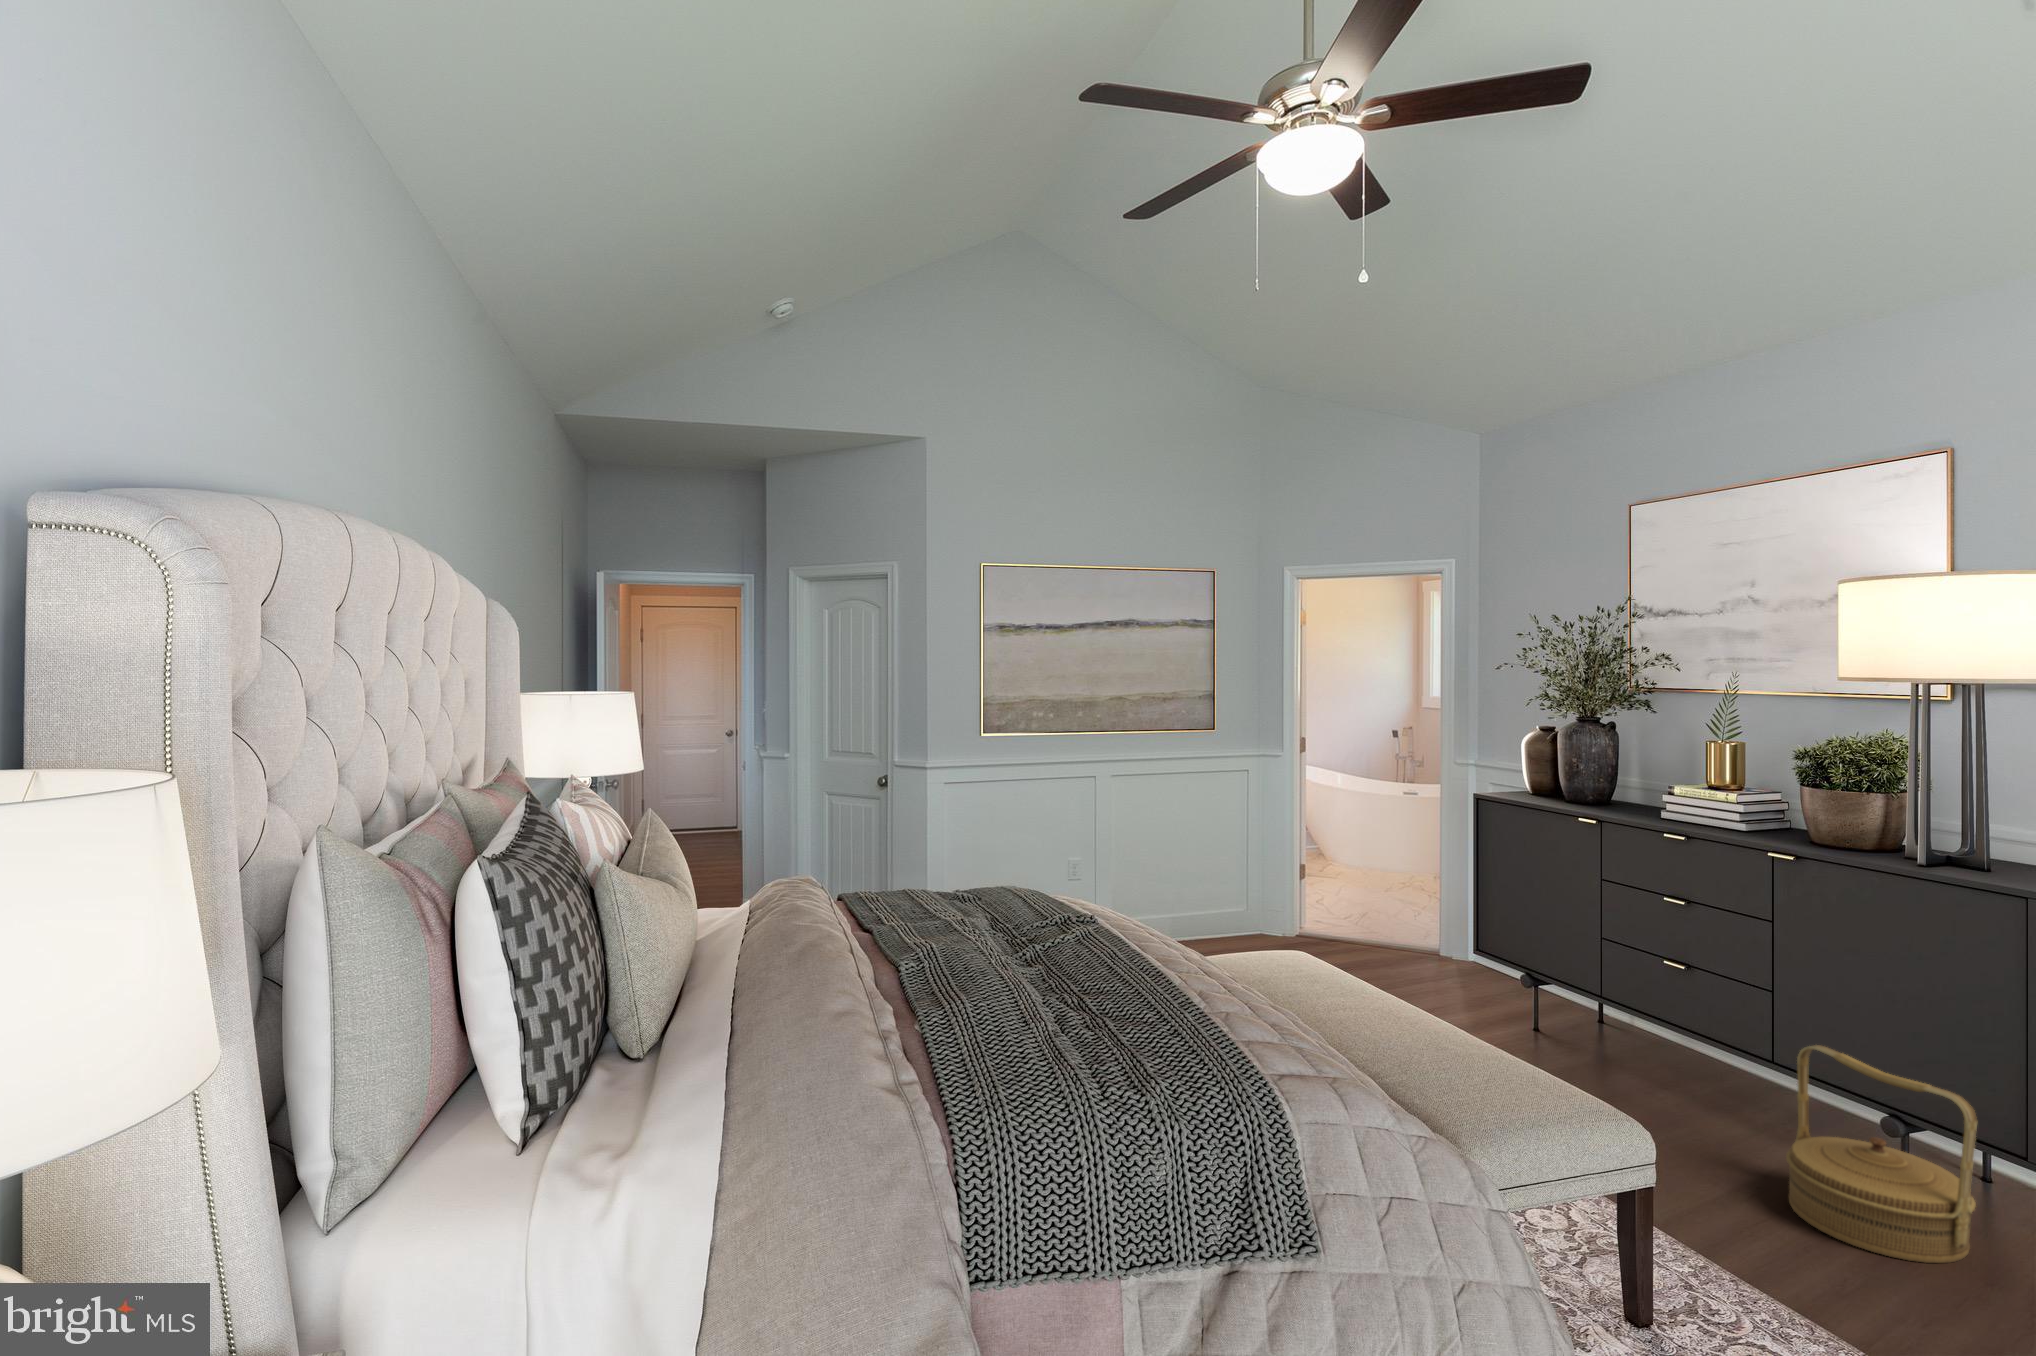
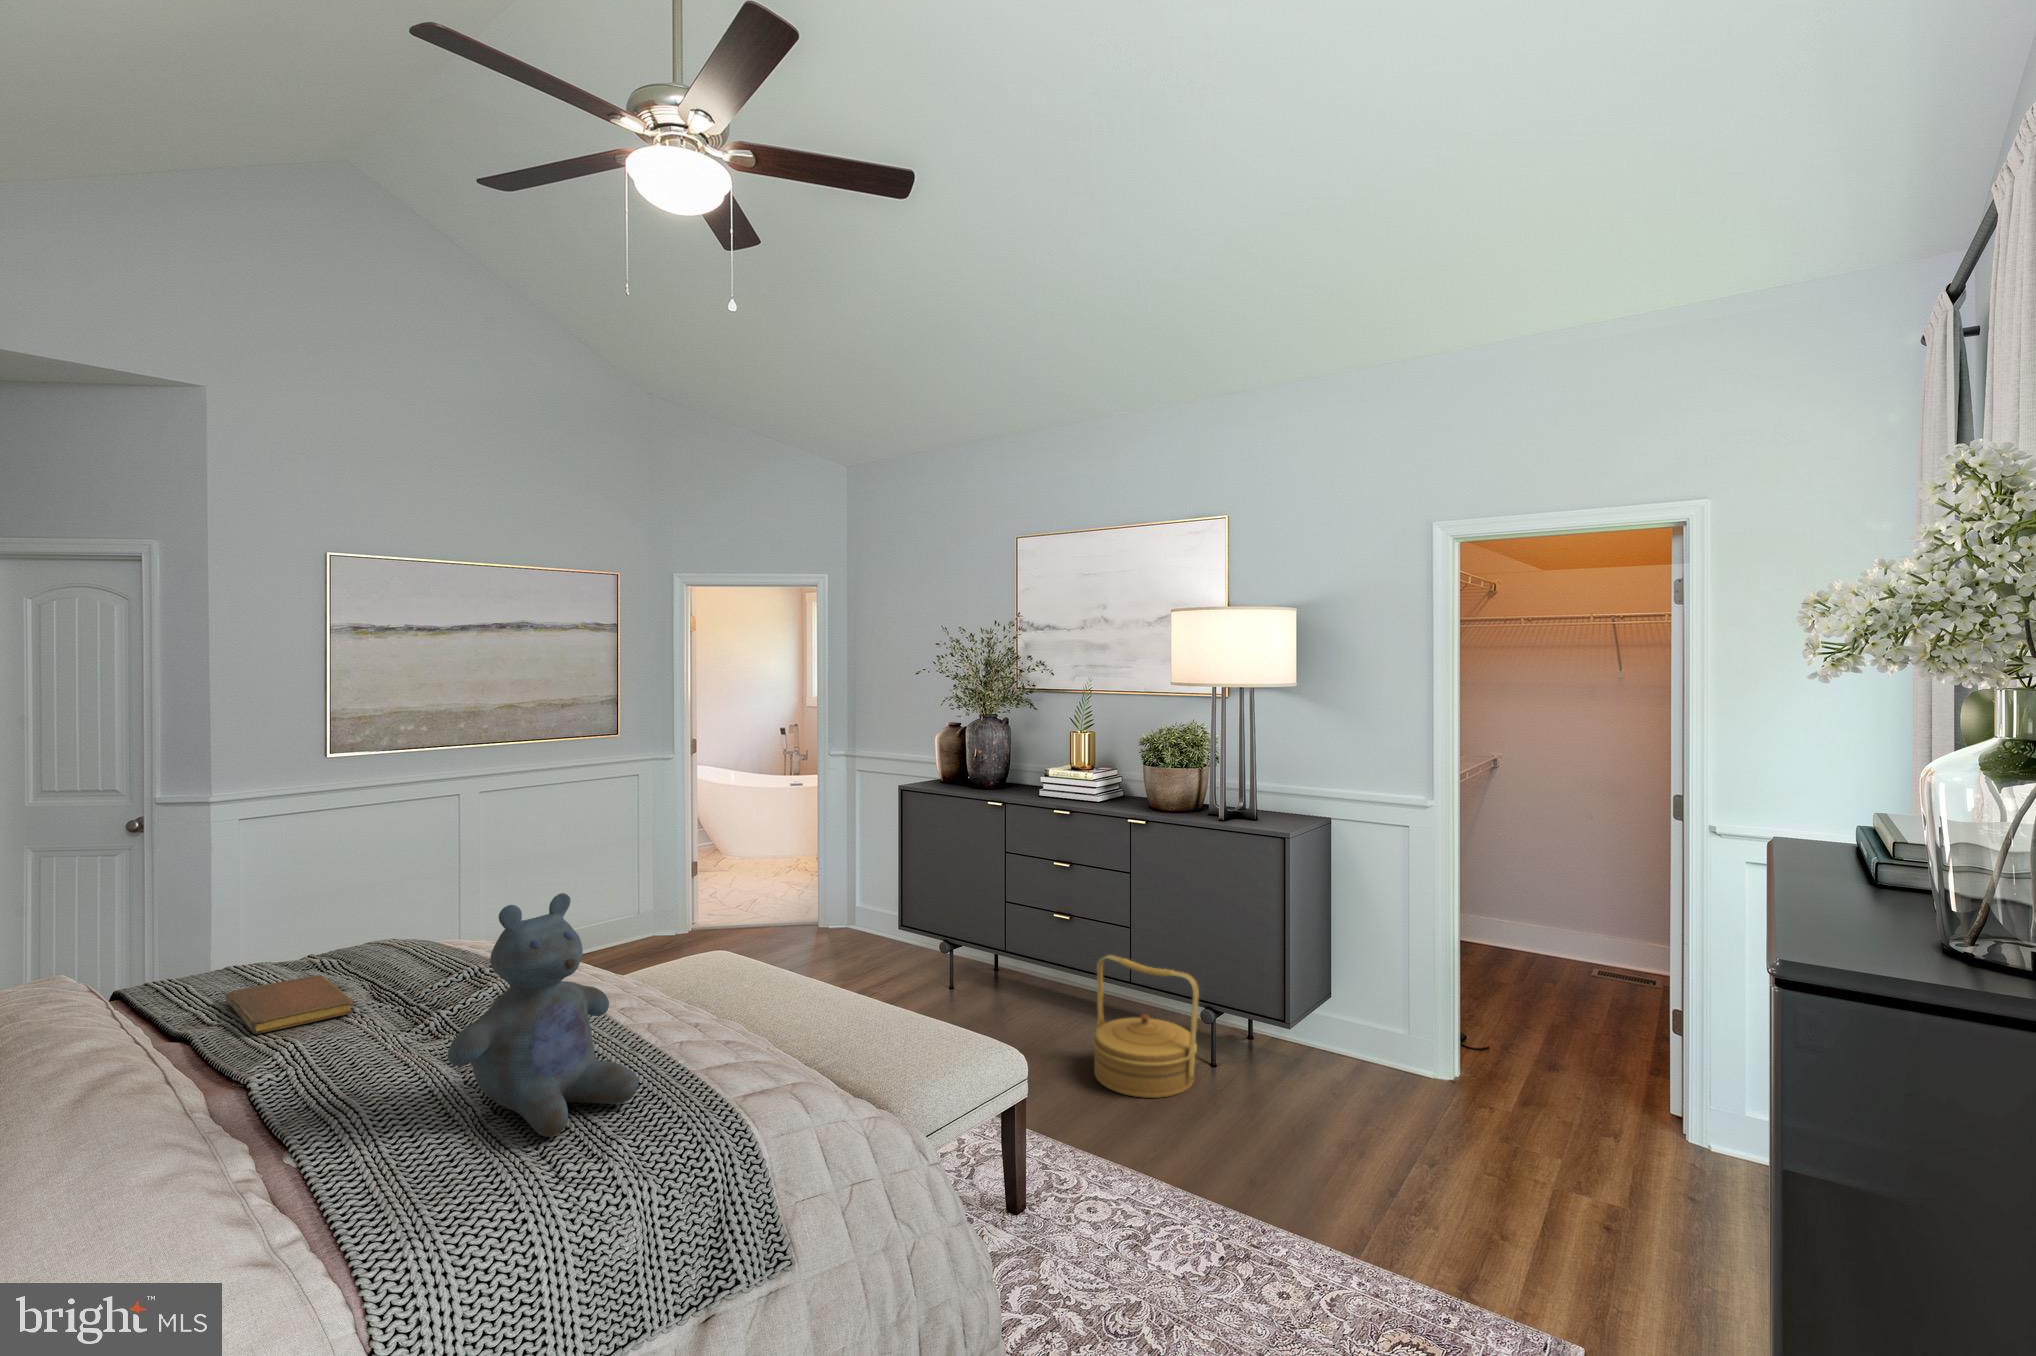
stuffed bear: none [1025,846,1179,1060] -> present [448,893,638,1137]
notebook: none [894,902,974,937] -> present [226,975,353,1034]

